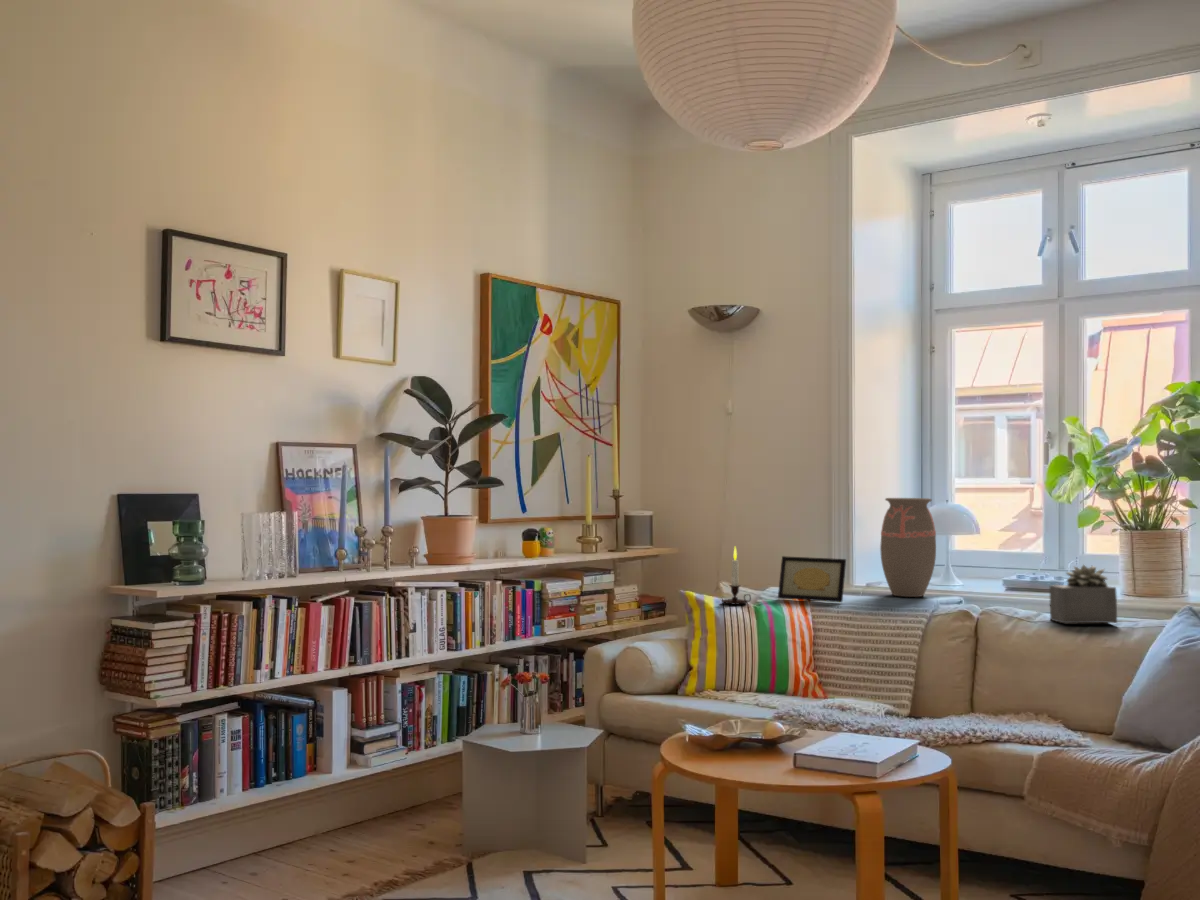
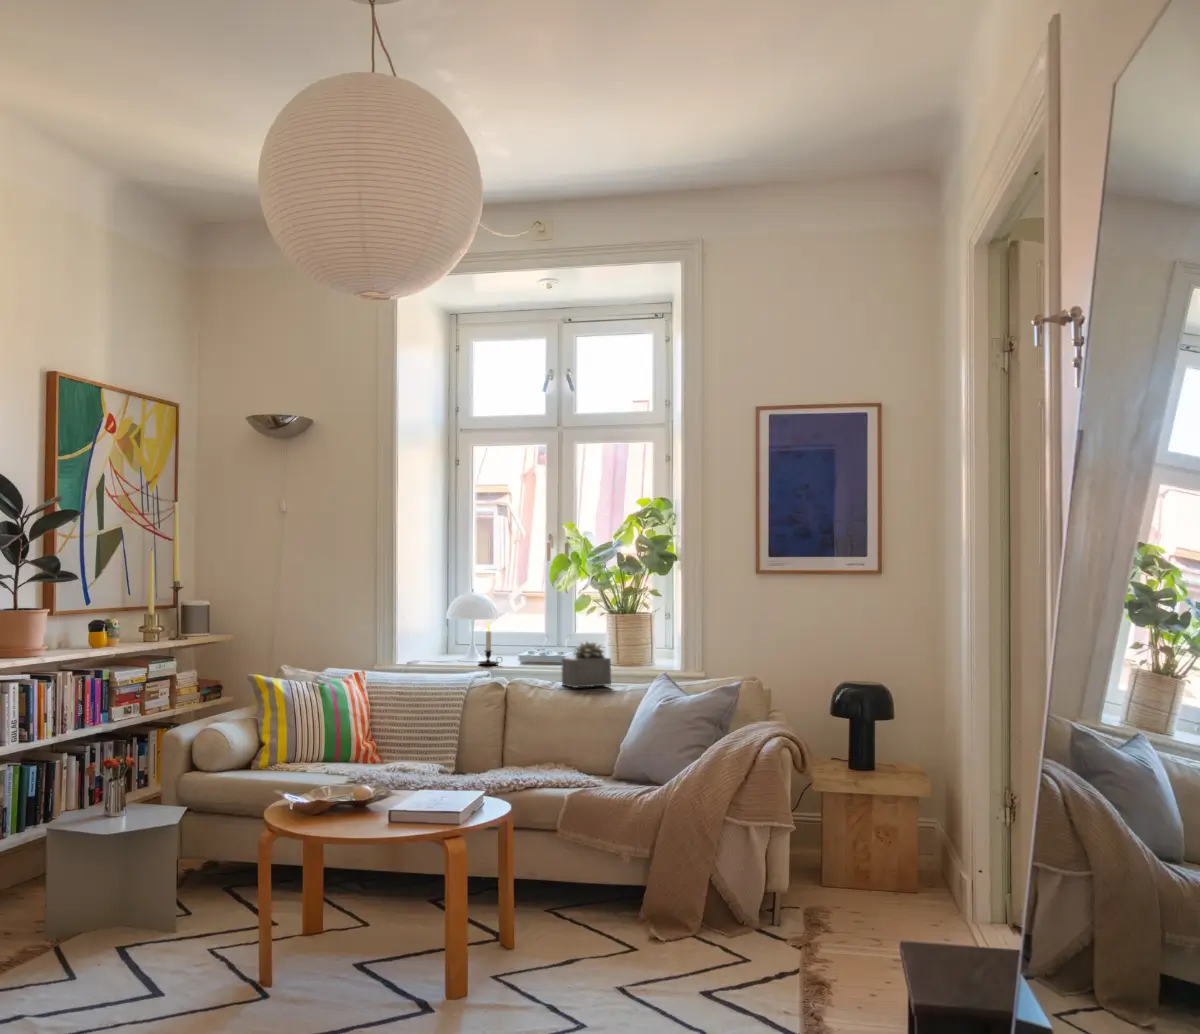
decorative vase: present [880,498,936,597] -> none [423,589,468,671]
candle: present [722,547,751,605] -> present [478,623,499,665]
picture frame: present [778,556,846,602] -> none [338,640,398,678]

